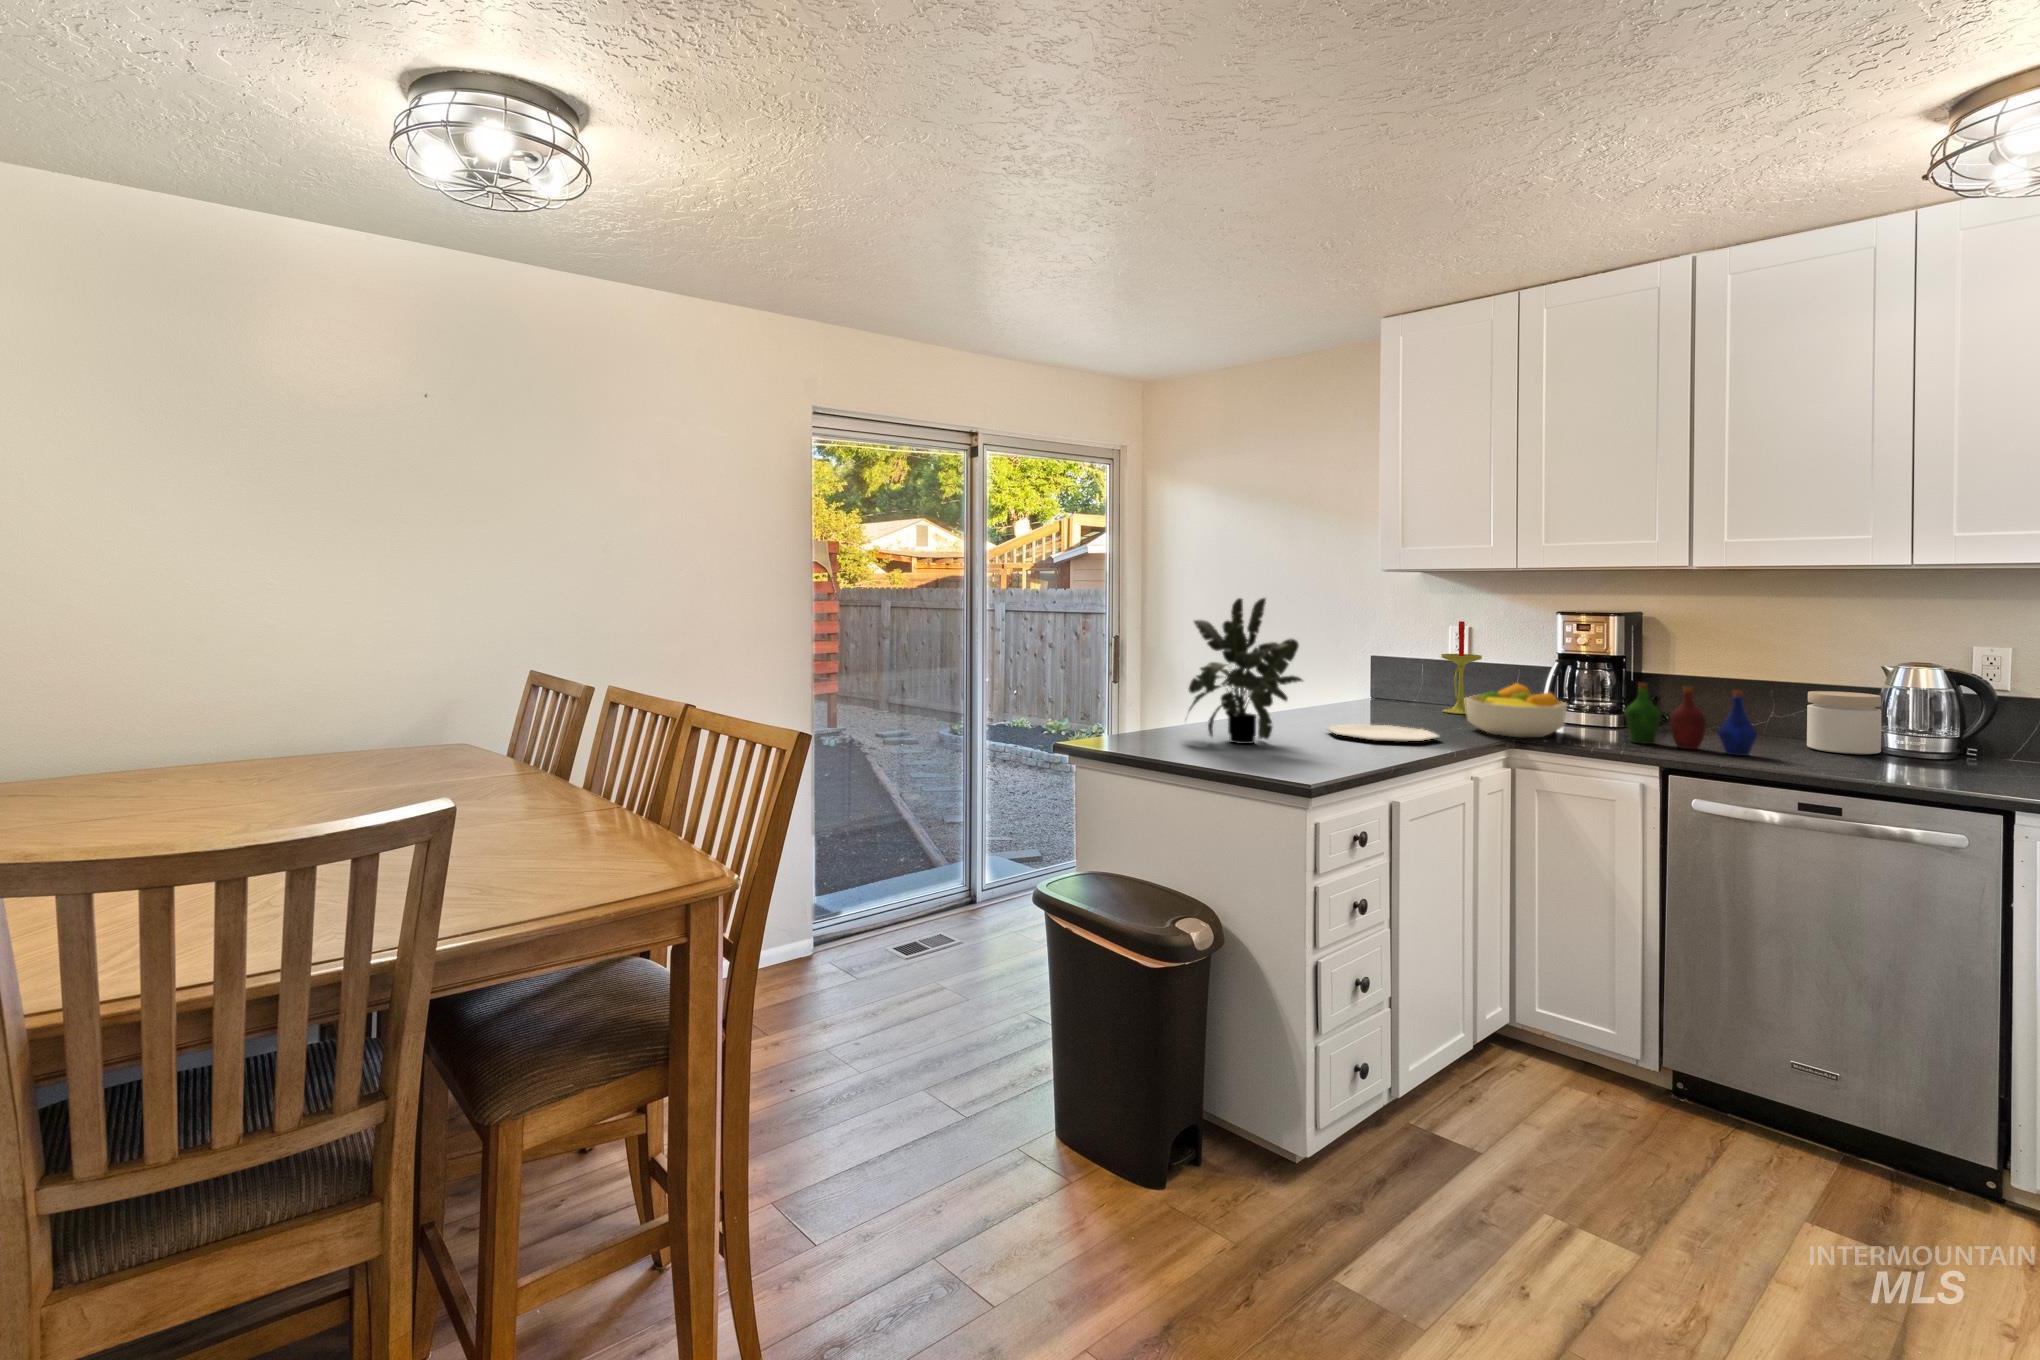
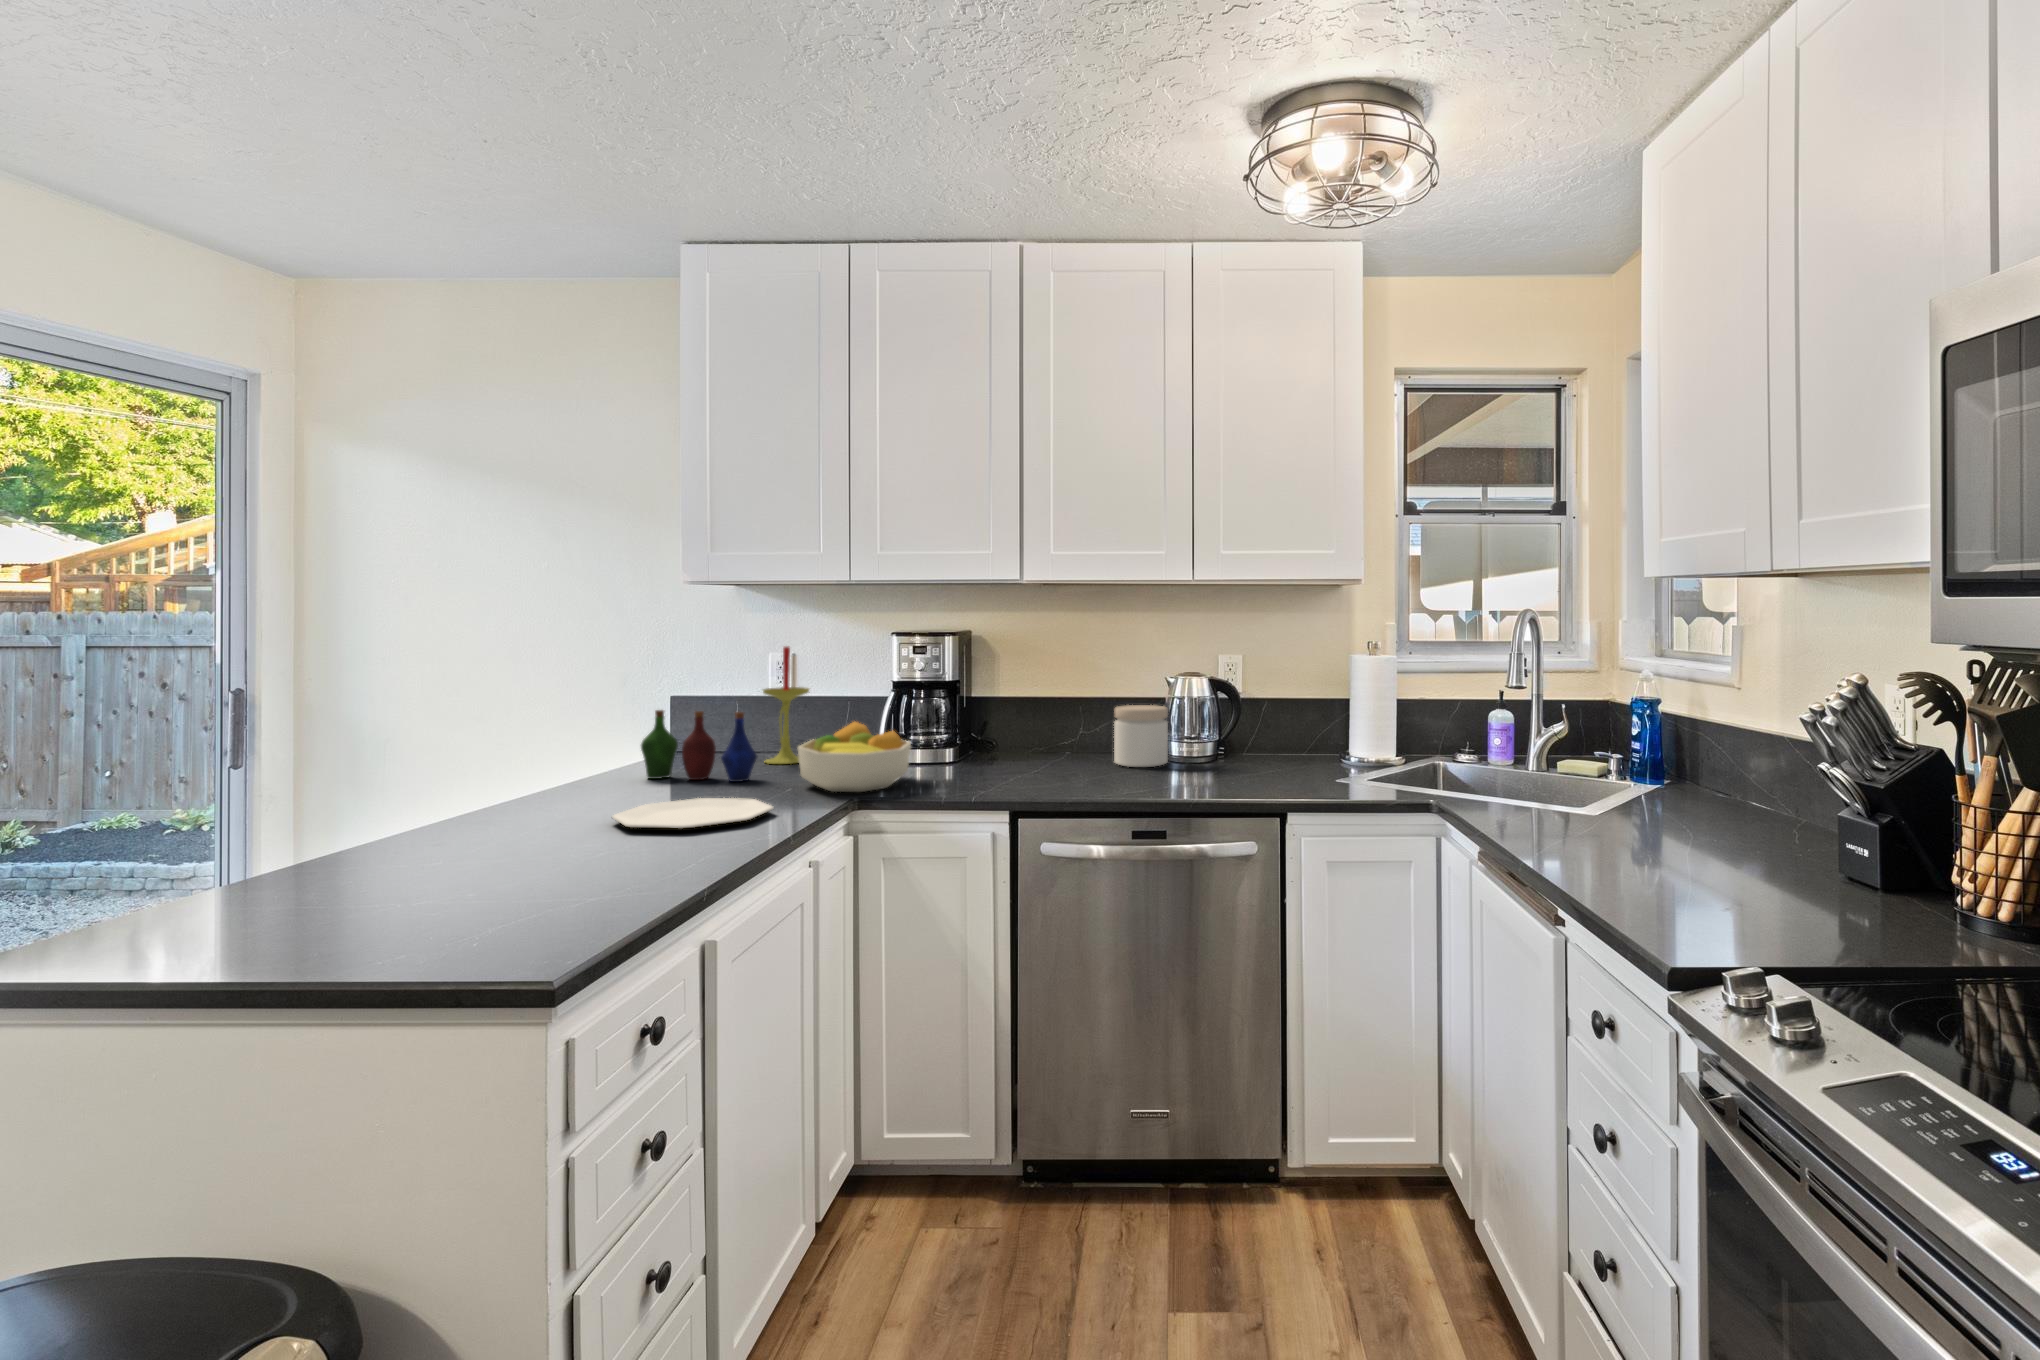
potted plant: present [1189,598,1303,744] -> none [338,617,574,875]
bottle: present [1624,683,1758,756] -> present [641,710,757,782]

